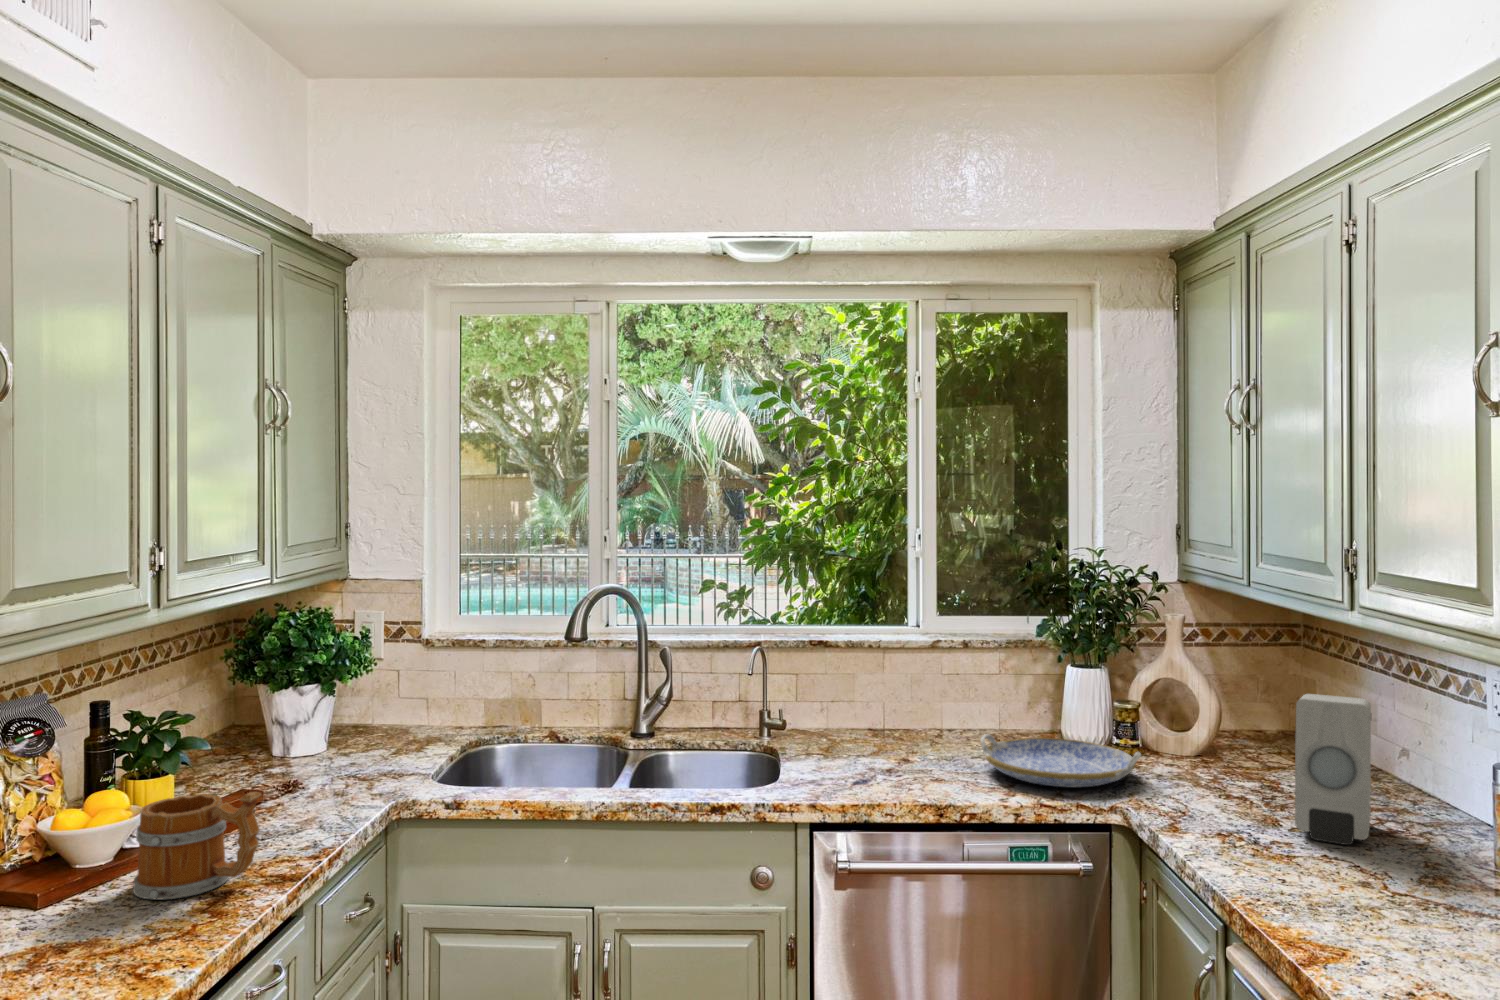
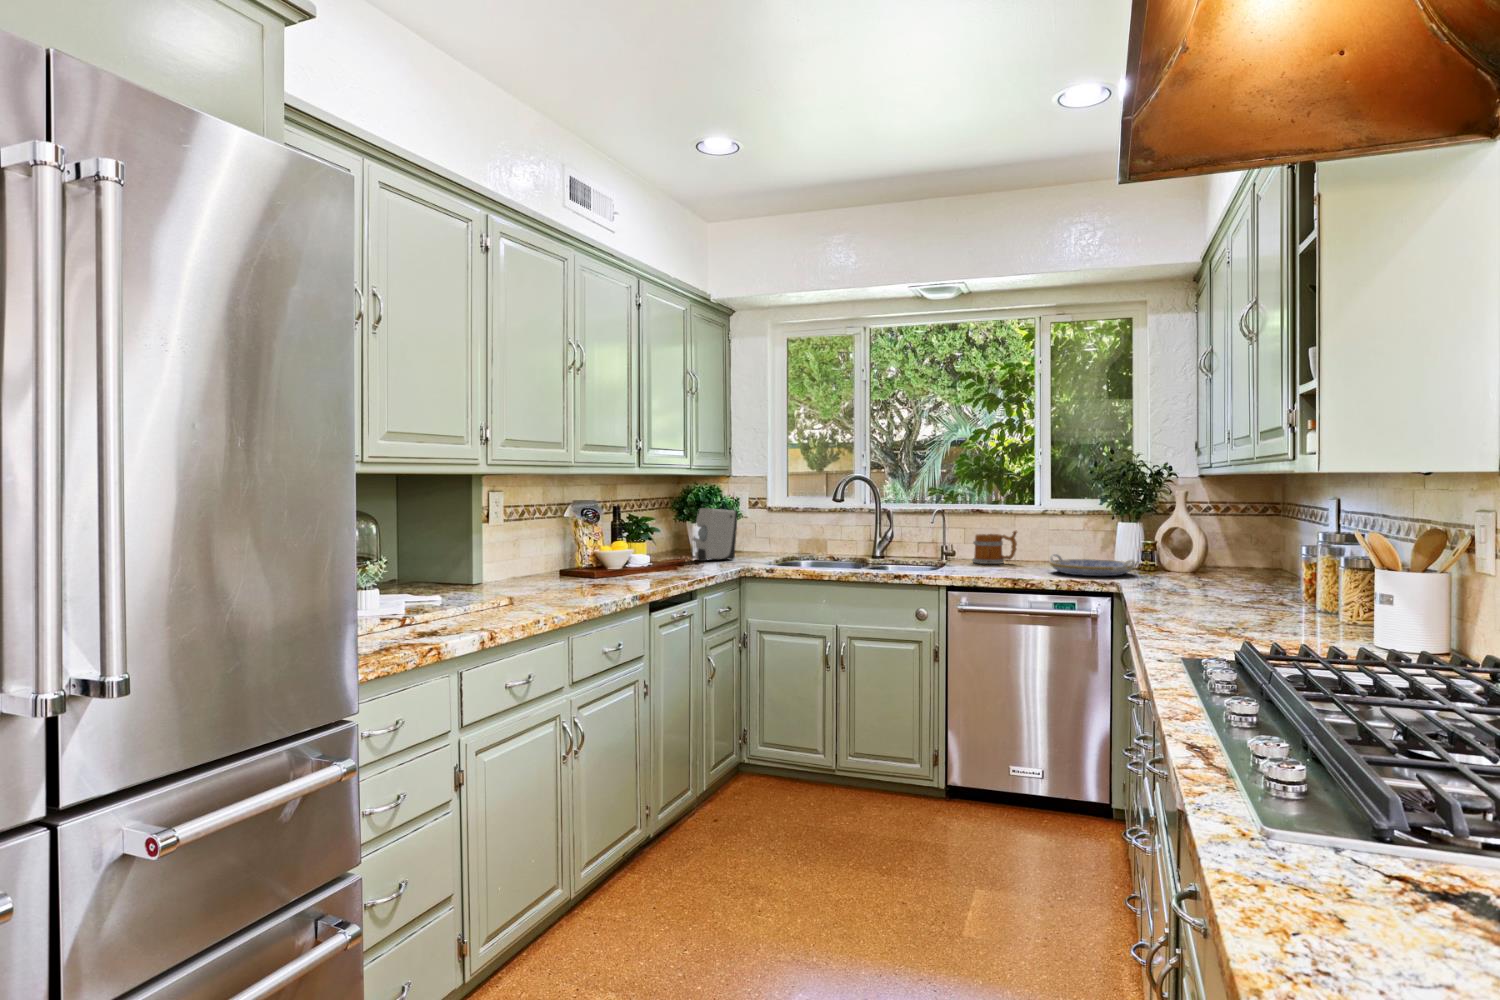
soap dispenser: present [1295,694,1371,845] -> present [695,508,738,561]
mug: present [133,792,261,900] -> present [972,531,1017,564]

